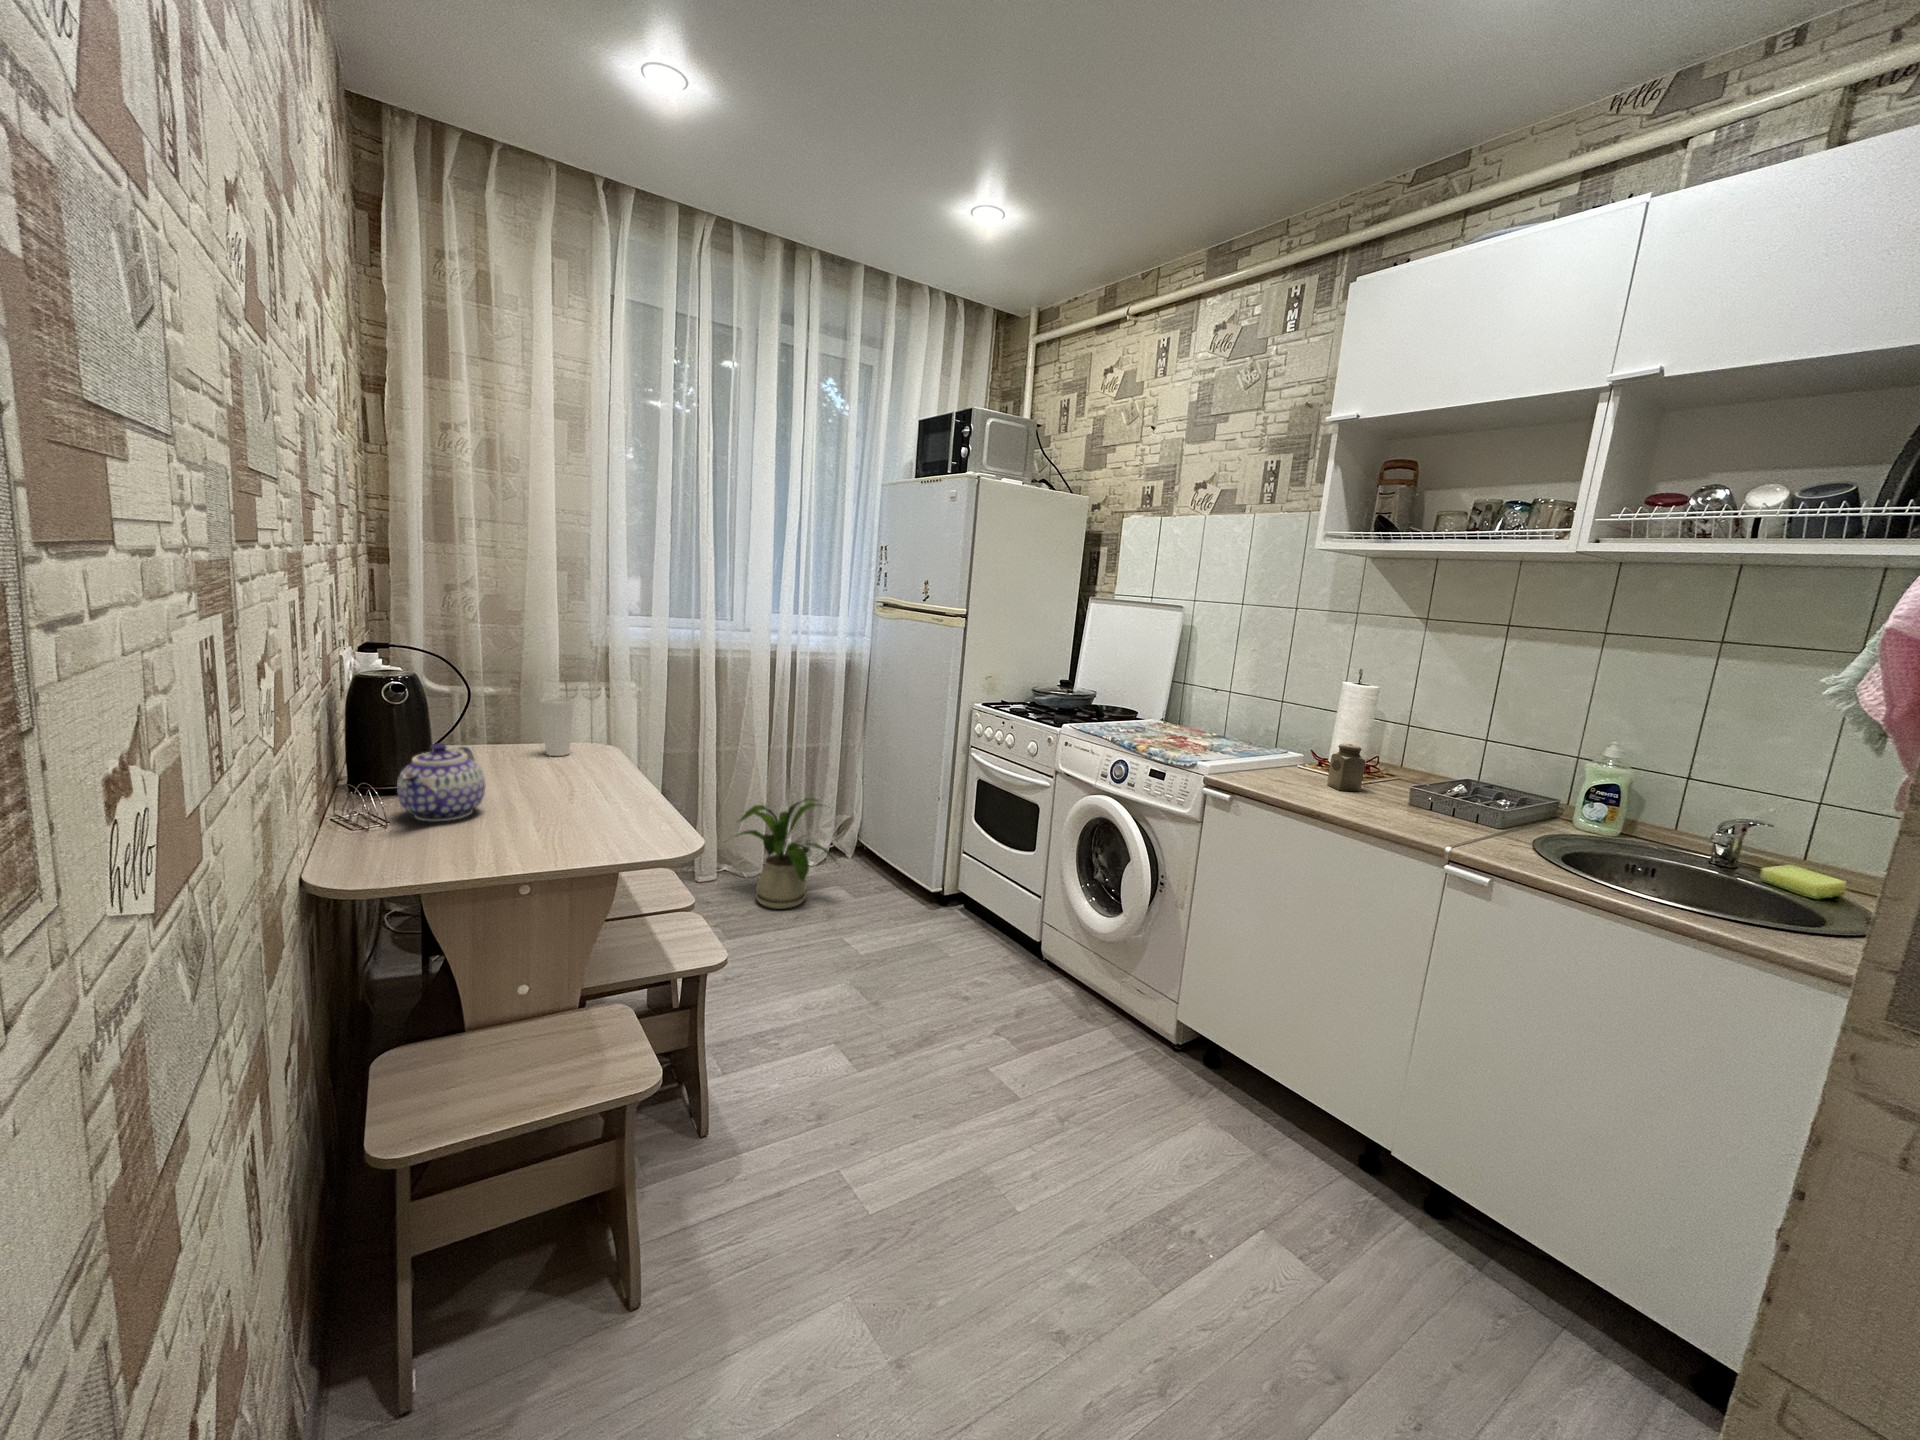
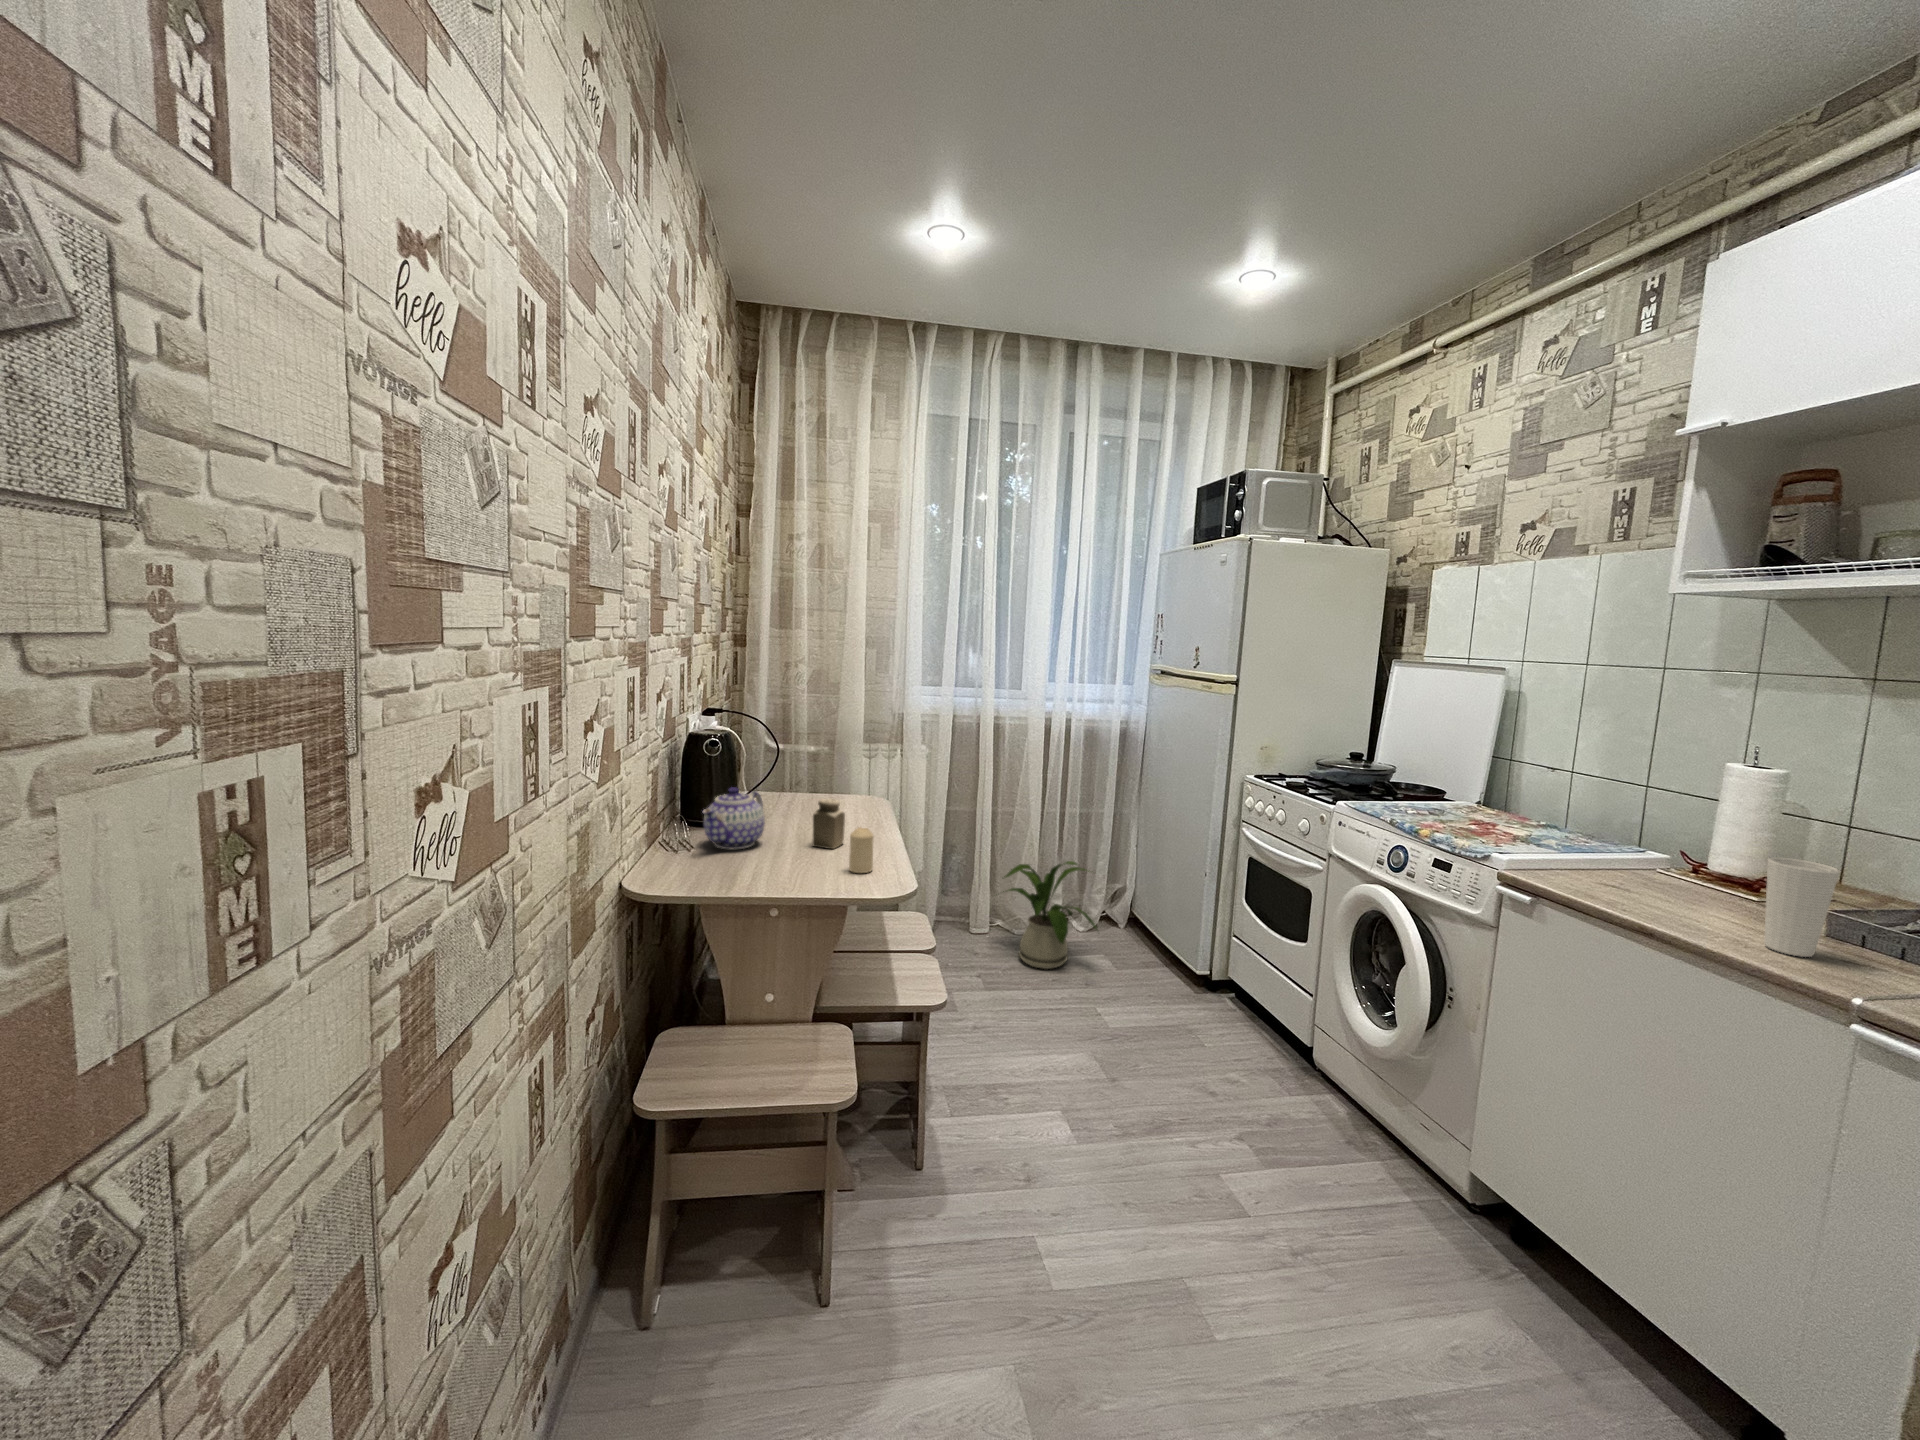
cup: present [540,697,574,756] -> present [1764,857,1840,957]
salt shaker: present [1327,744,1366,791] -> present [812,799,845,849]
candle: none [616,781,646,833] -> present [849,828,874,873]

